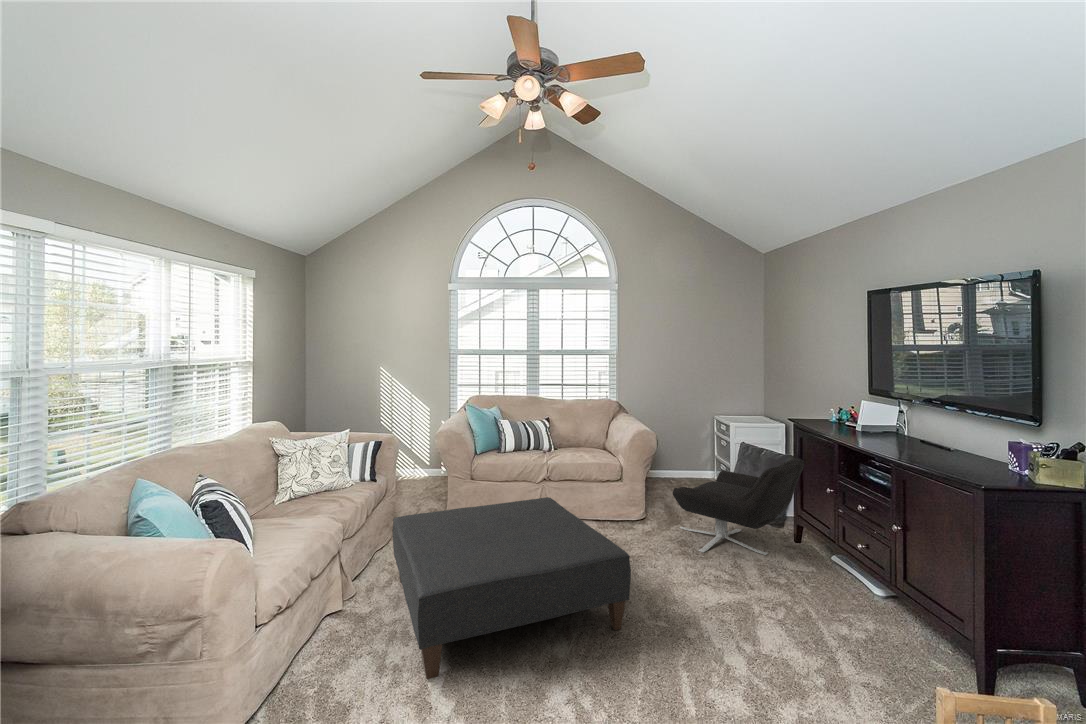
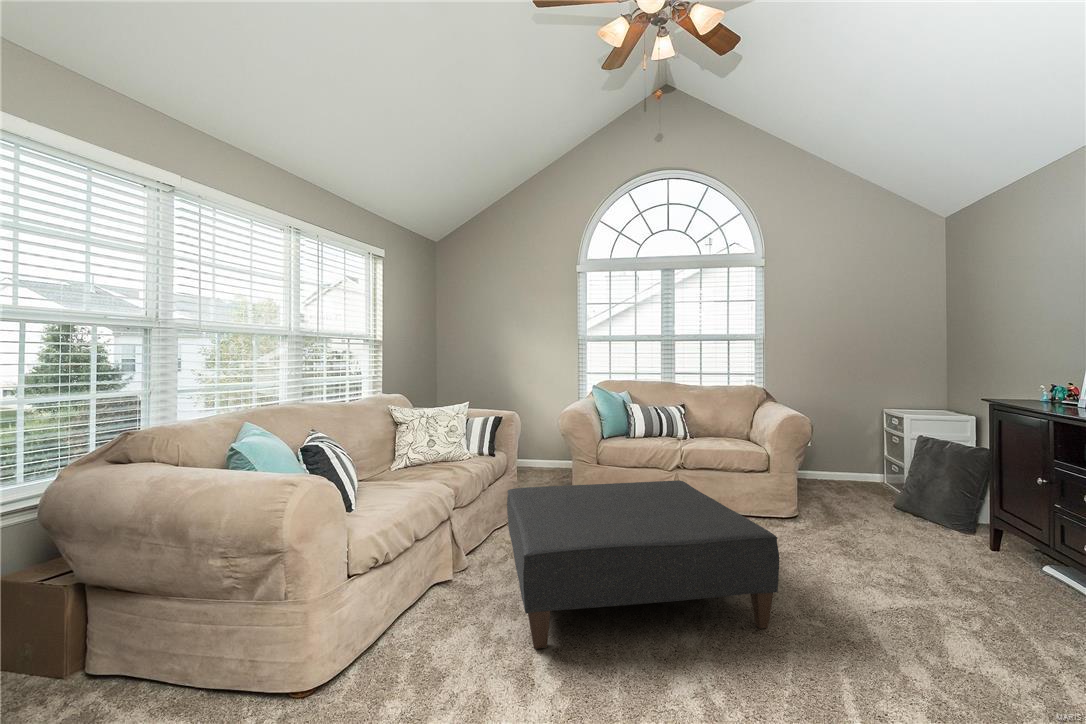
lounge chair: present [673,458,804,555] -> none [840,442,1038,569]

